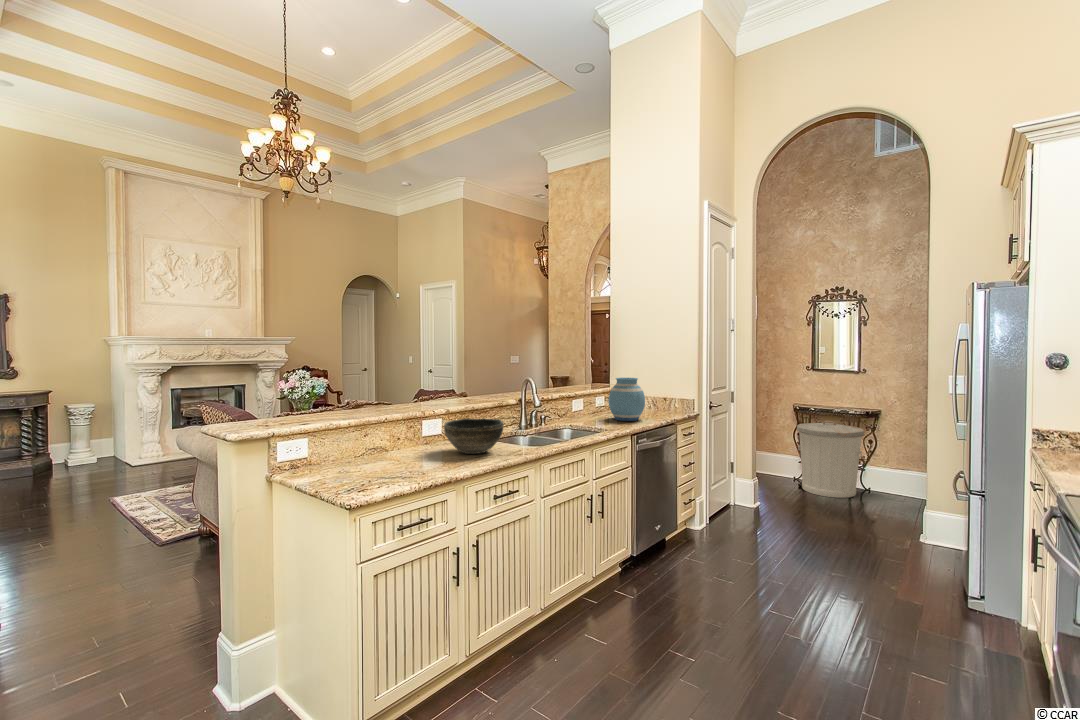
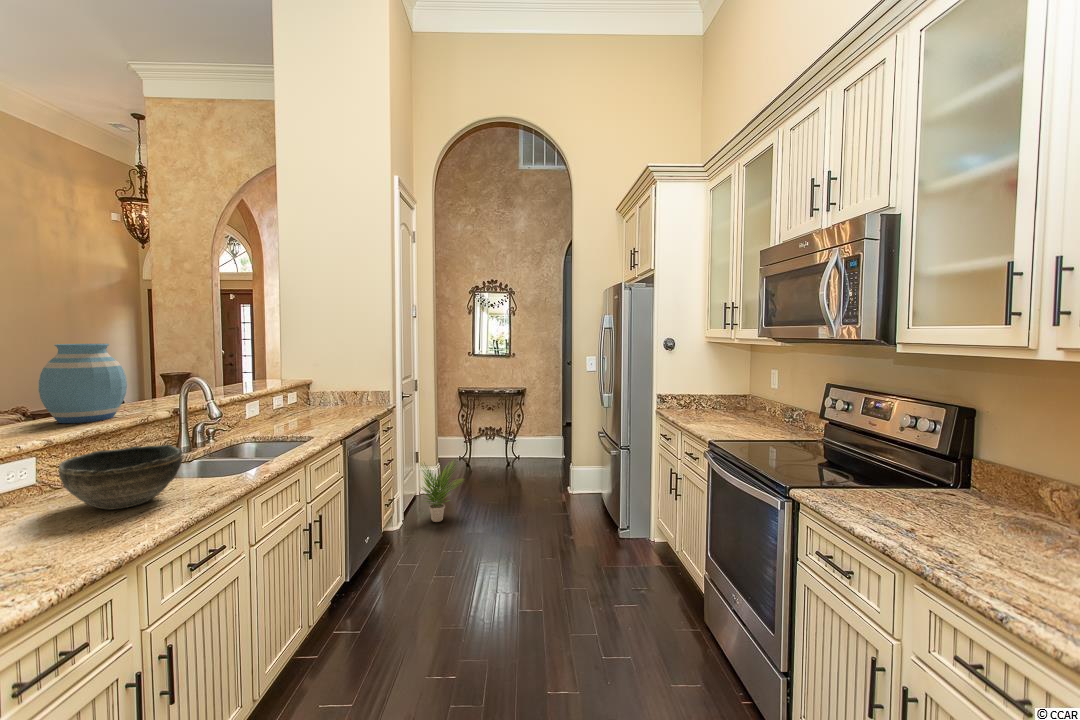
vase: present [609,378,645,421] -> present [39,344,127,423]
trash can: present [797,421,864,498] -> none [465,401,518,469]
potted plant: none [709,470,770,534] -> present [420,460,461,522]

